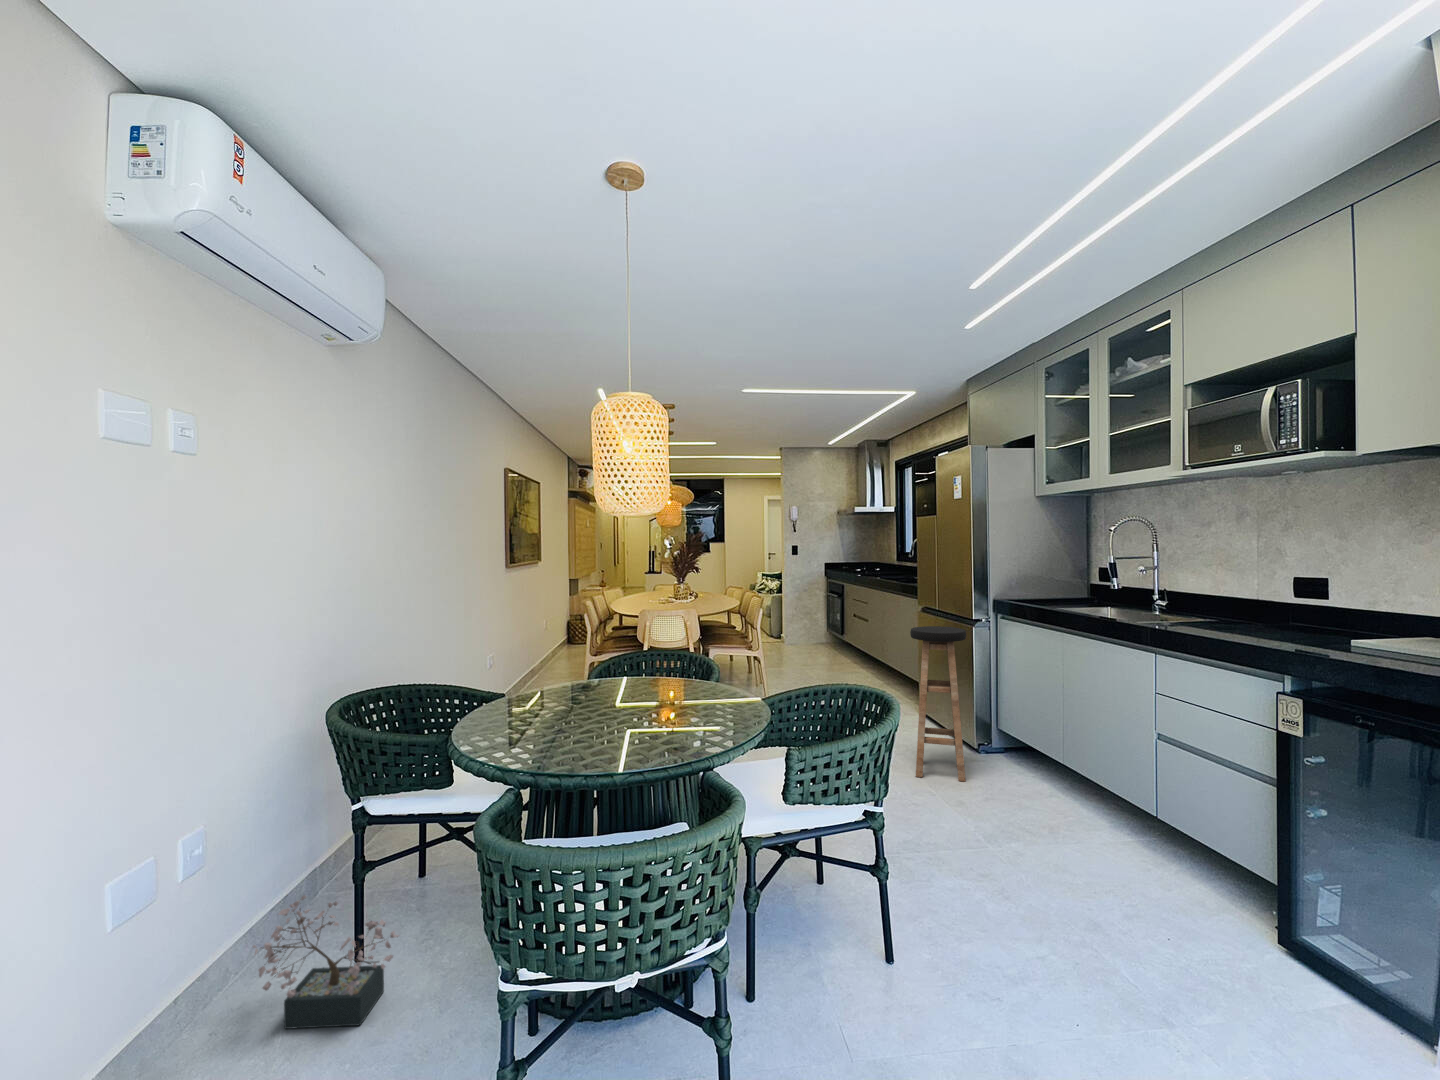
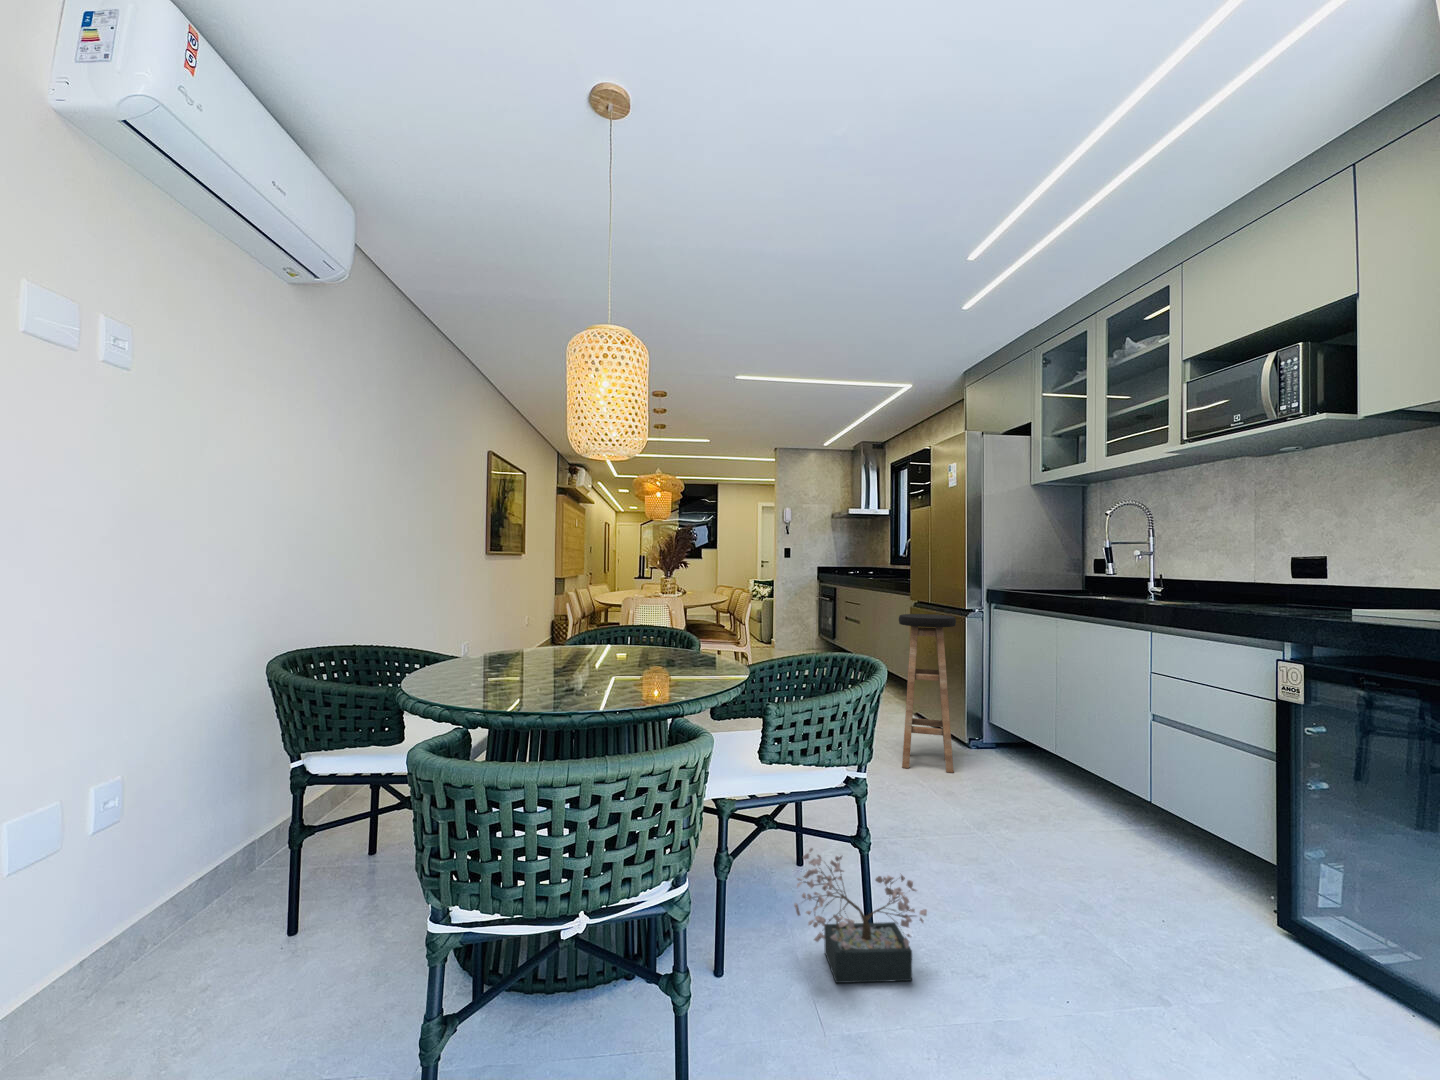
decorative plant: present [253,895,399,1029] -> present [794,848,927,983]

